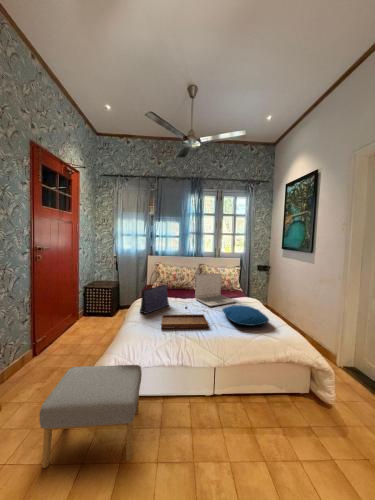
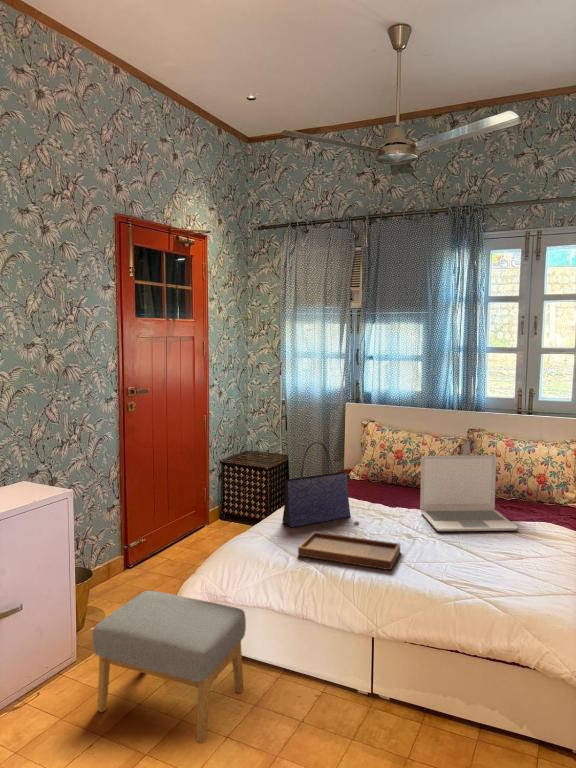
pillow: present [222,305,269,326] -> none [445,534,545,584]

